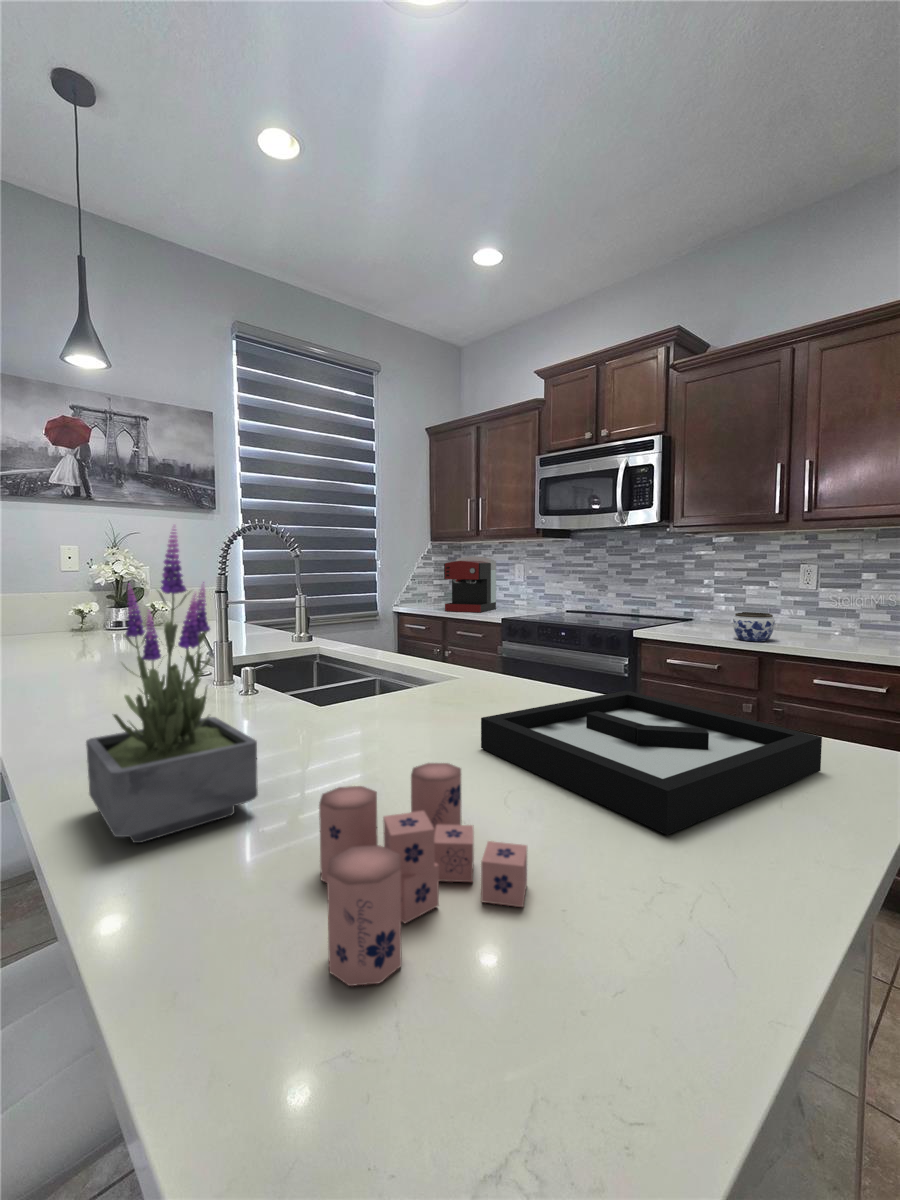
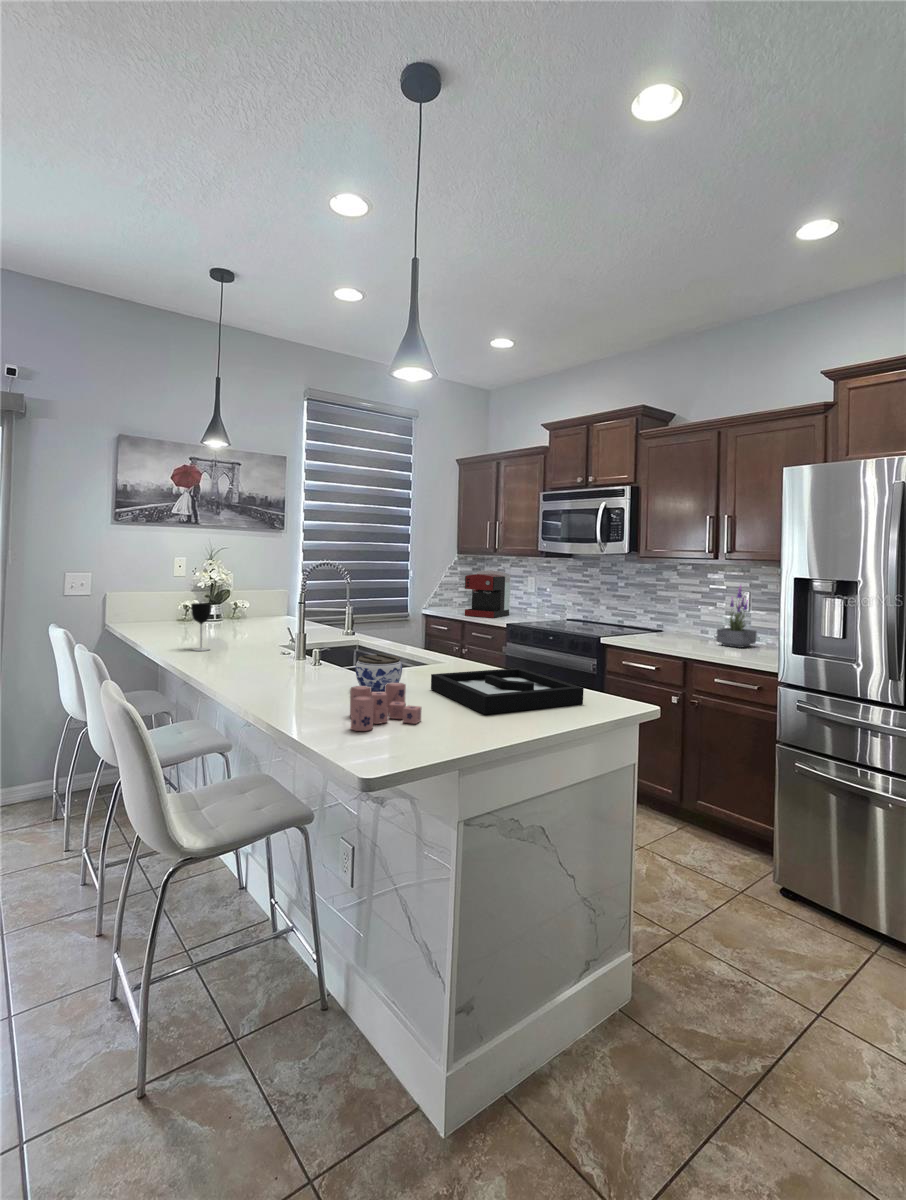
potted plant: present [86,529,258,843] -> present [716,586,756,648]
wine glass: none [35,601,75,680] -> present [191,603,211,651]
jar: present [733,612,775,641] -> present [356,654,402,692]

